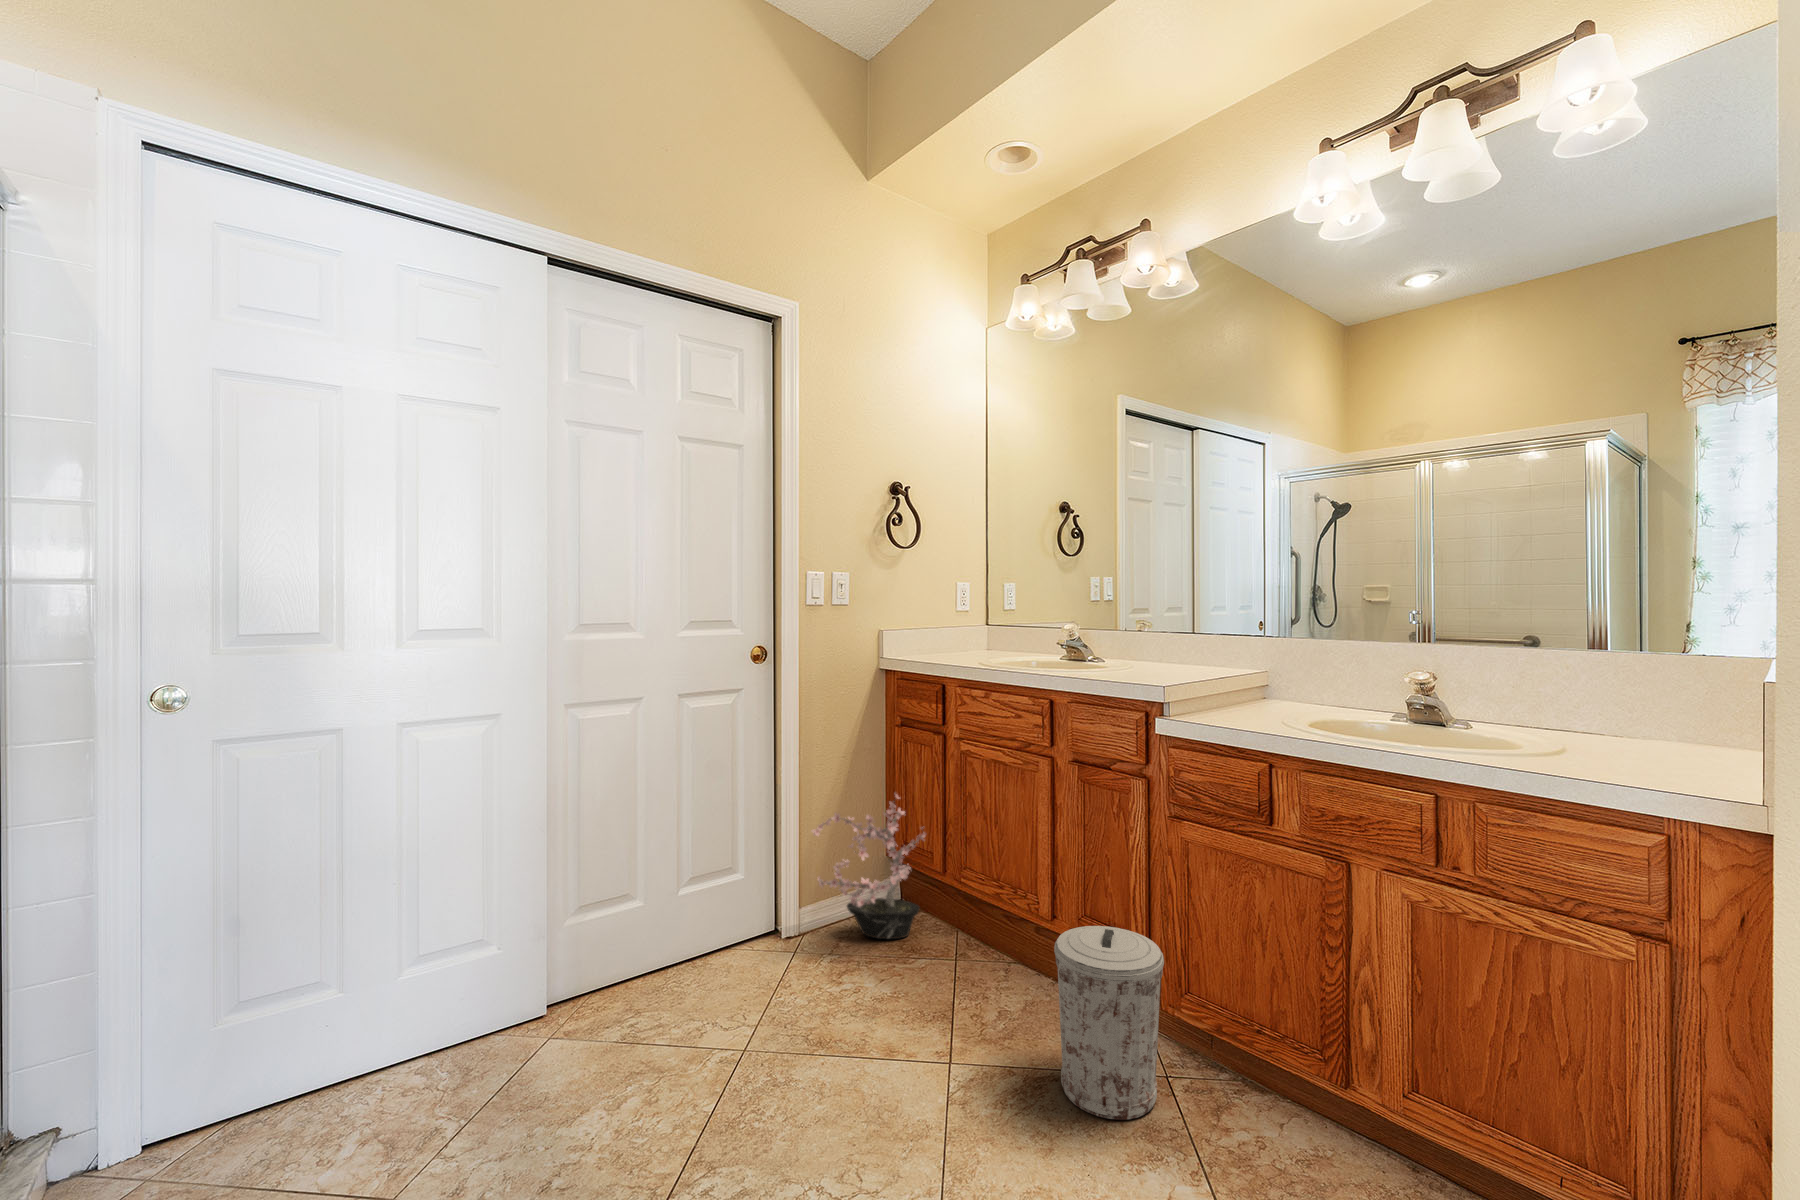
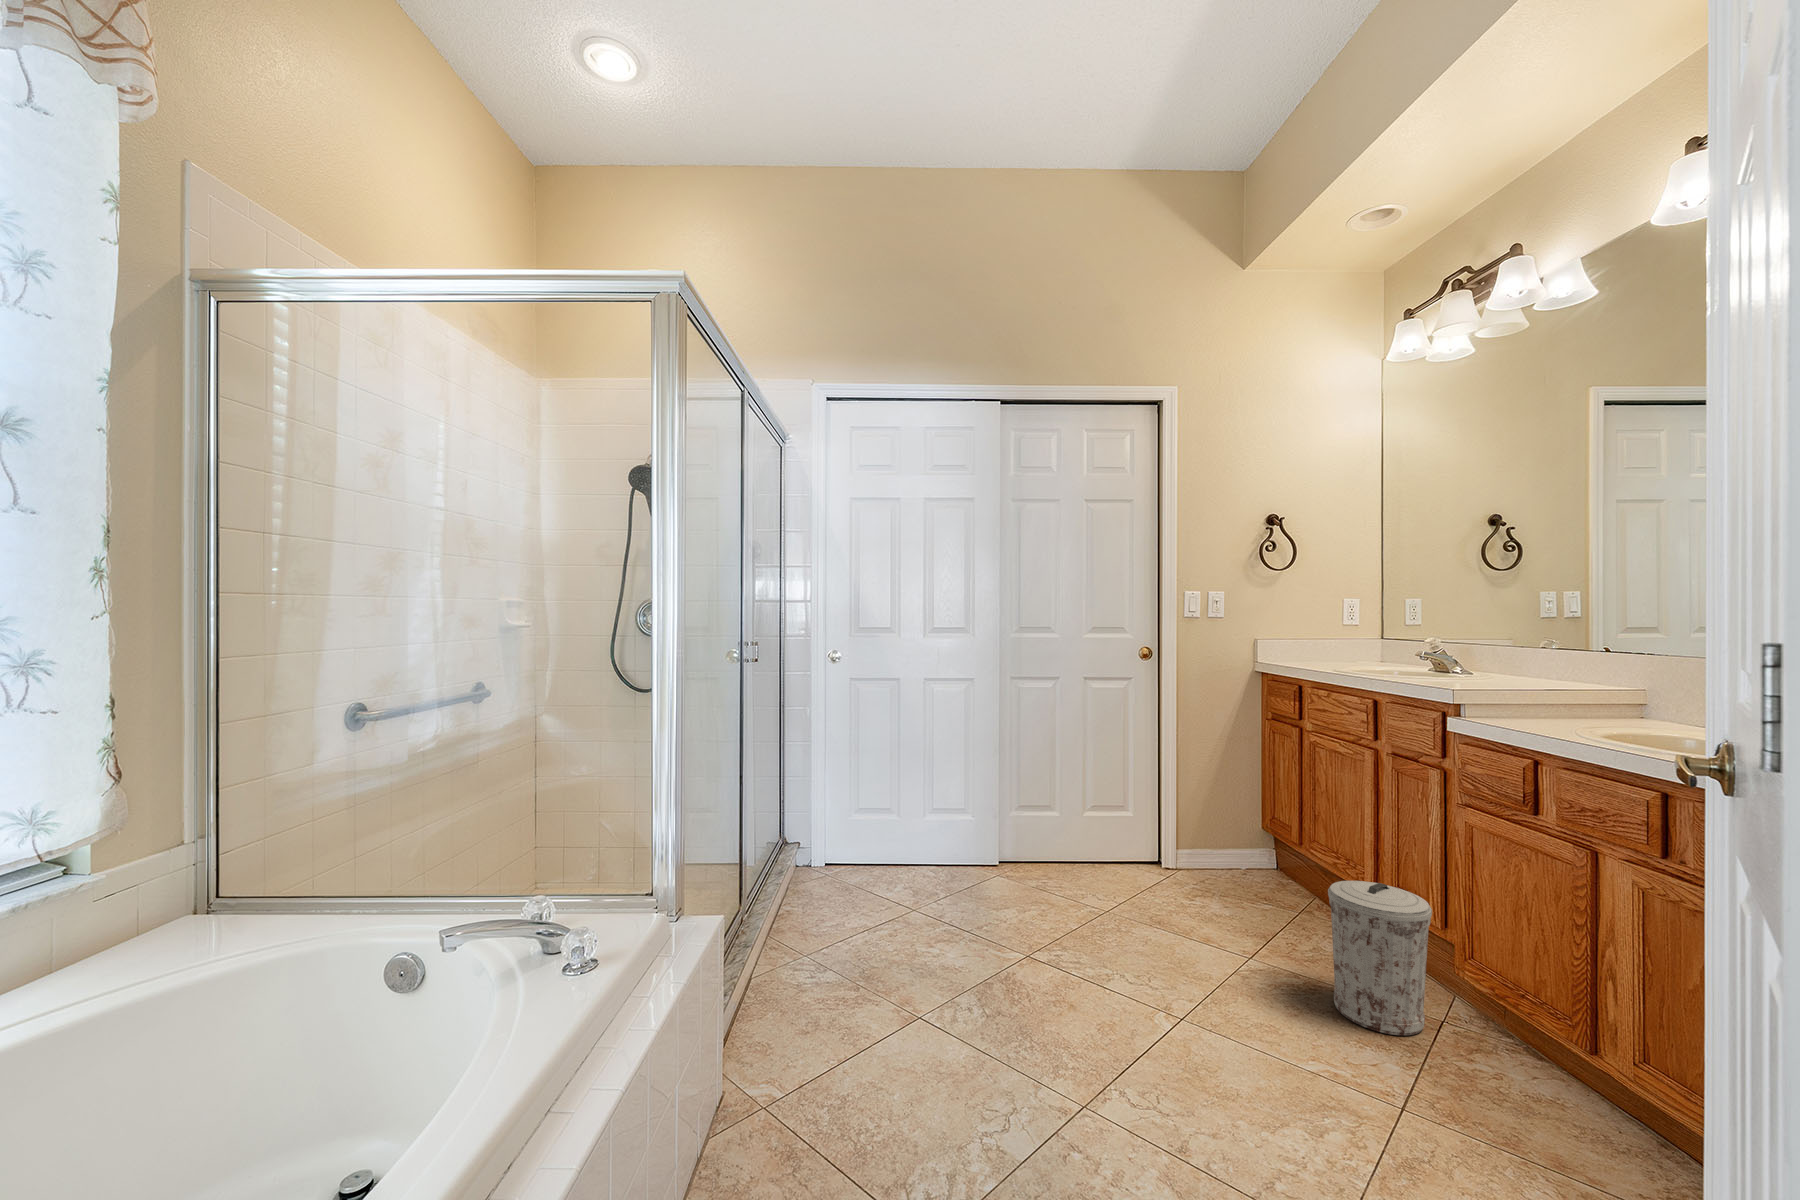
potted plant: present [812,795,925,939] -> none [1177,768,1288,888]

